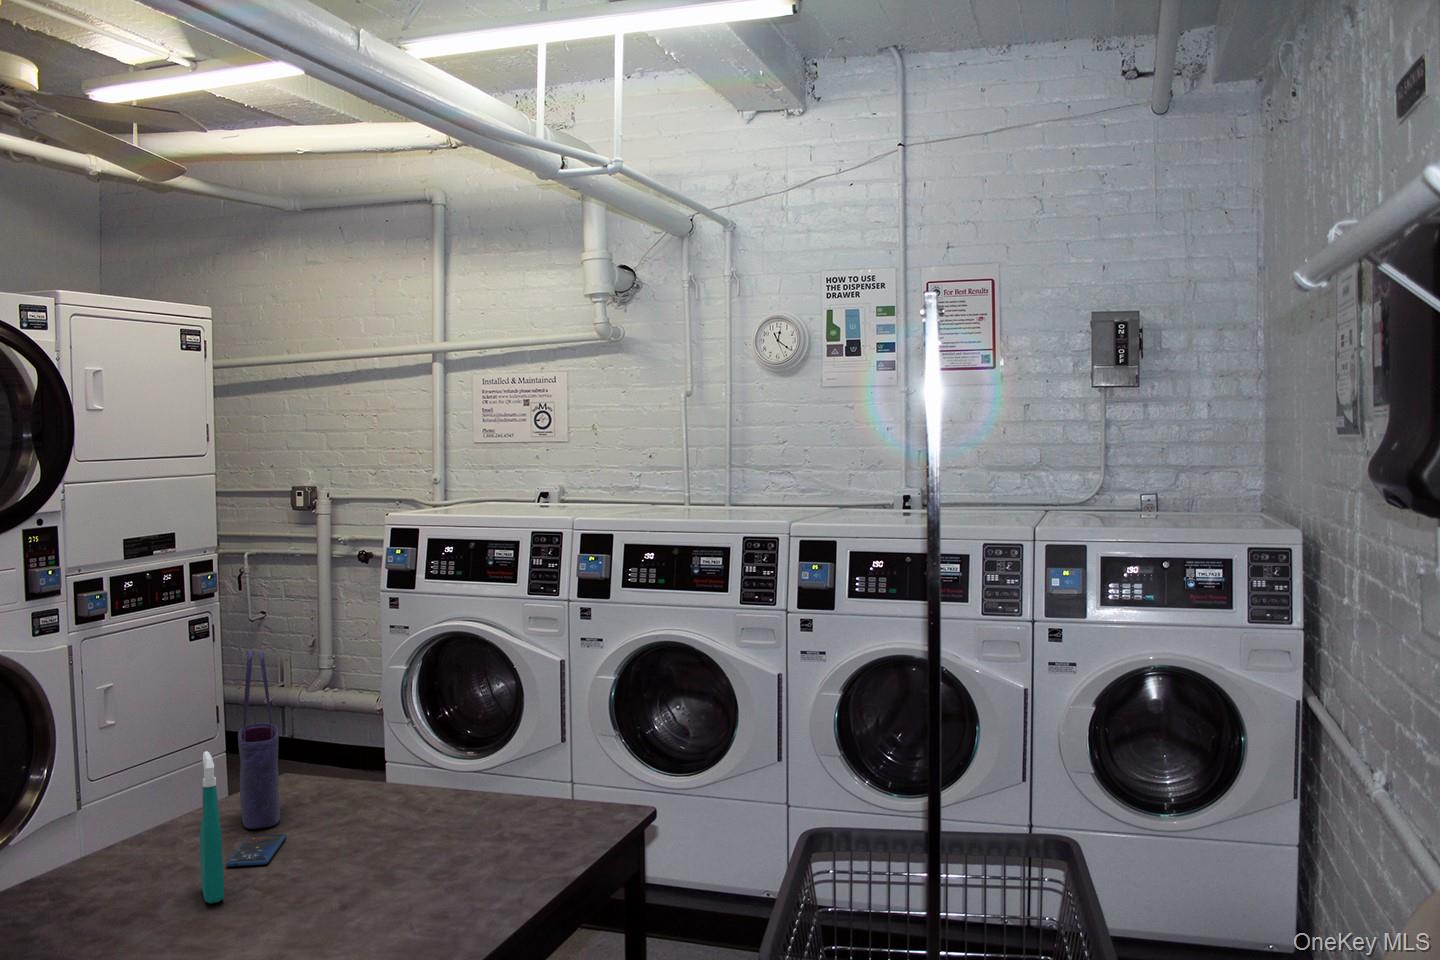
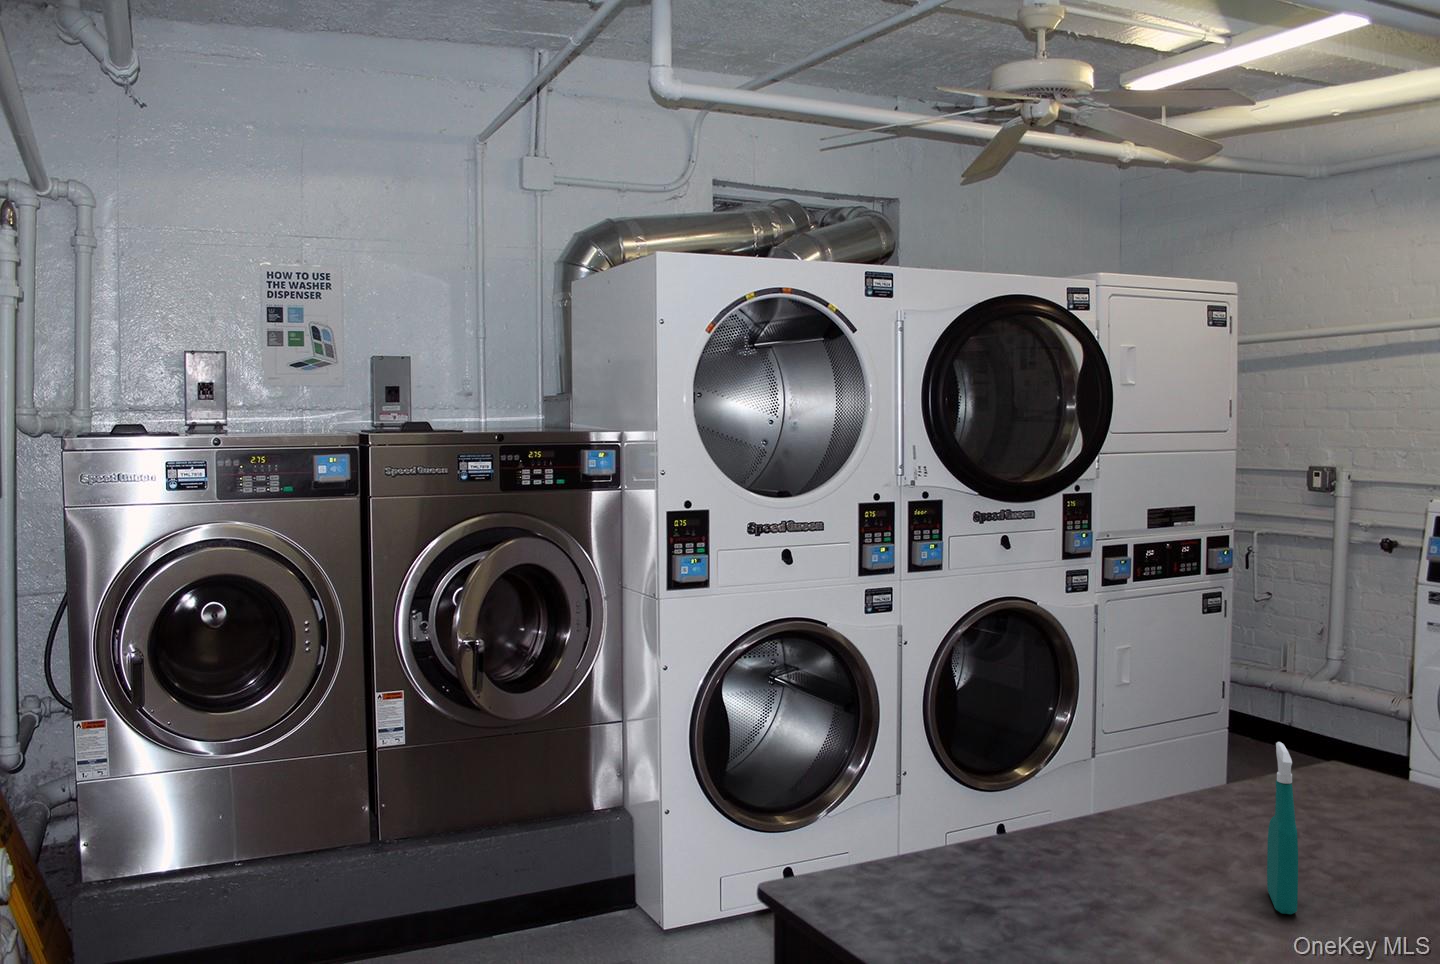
tote bag: present [238,651,280,829] -> none [1299,636,1348,838]
smartphone: present [226,834,286,866] -> none [1291,843,1359,883]

